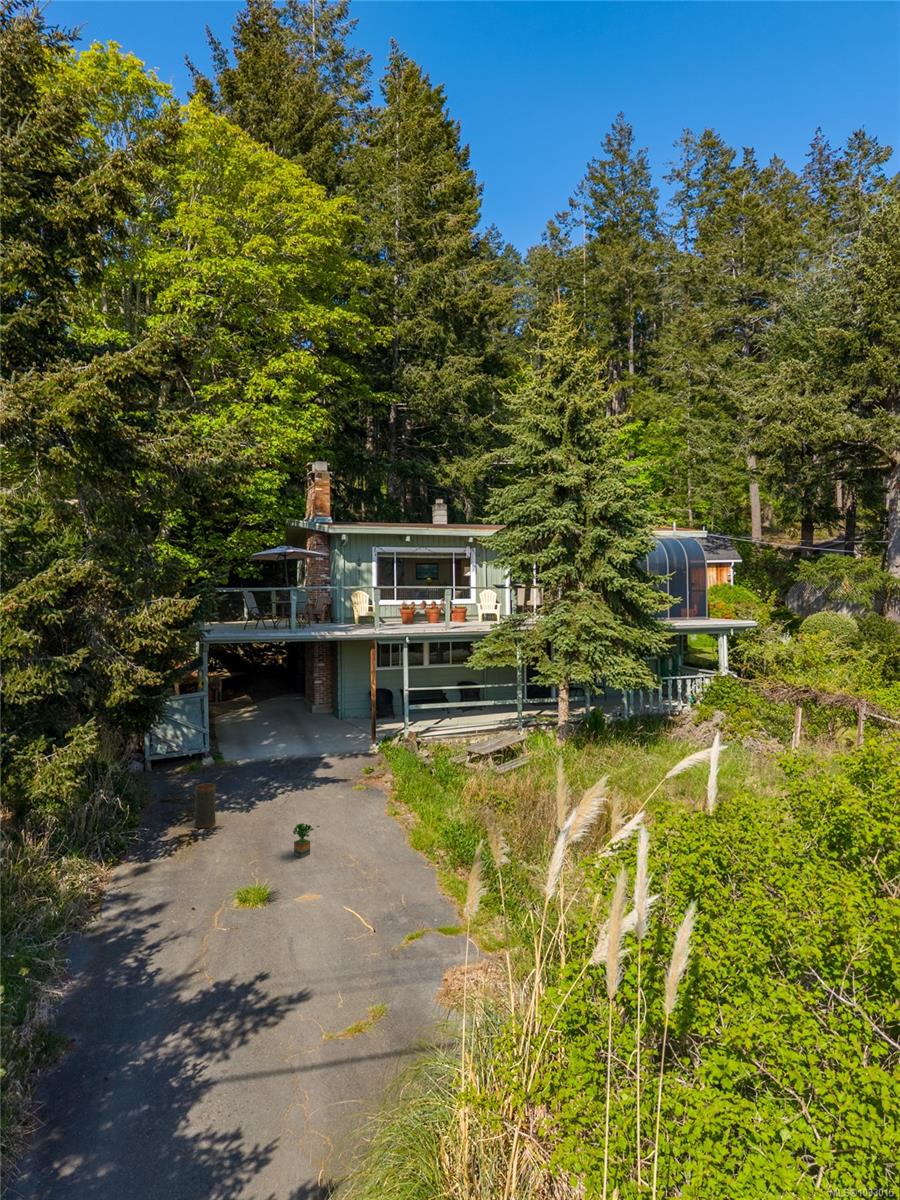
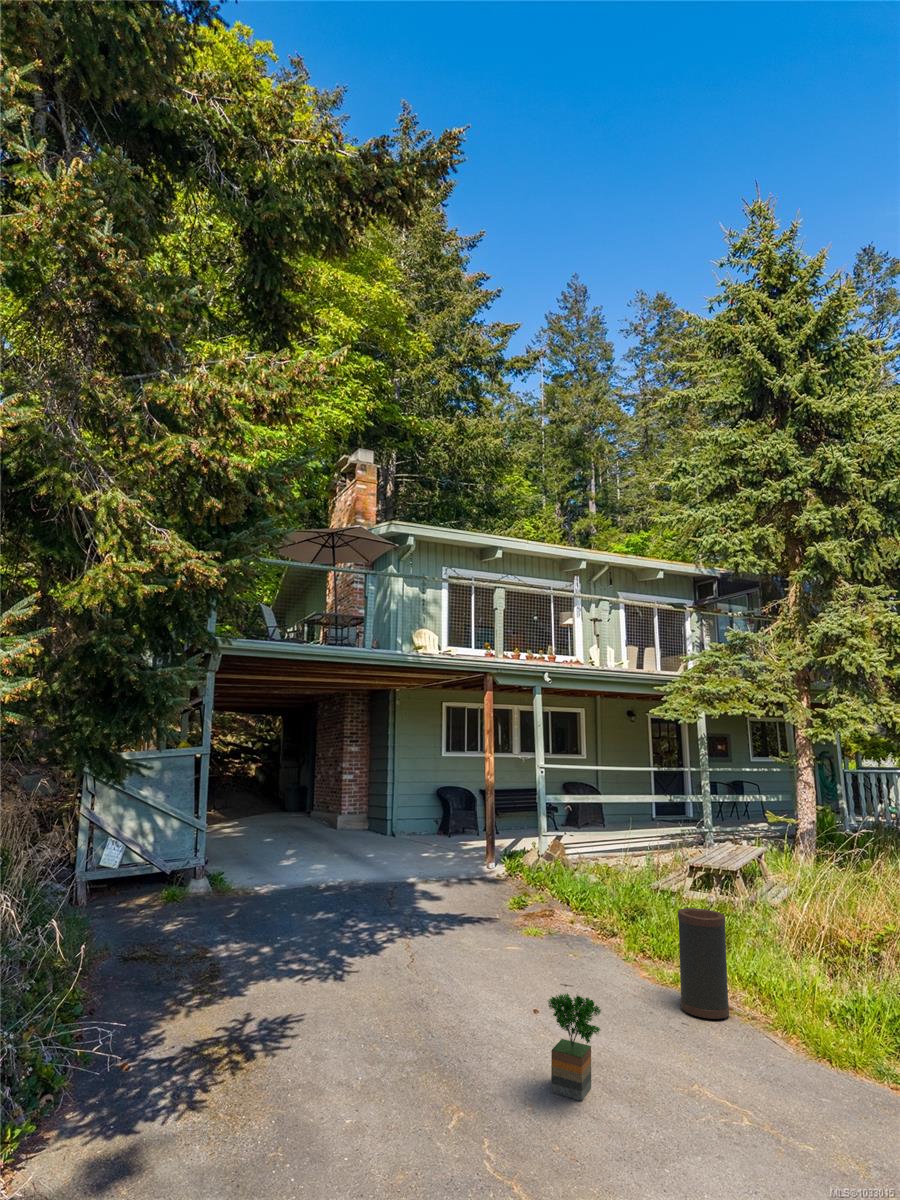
trash can: present [195,783,216,828] -> present [678,908,729,1019]

